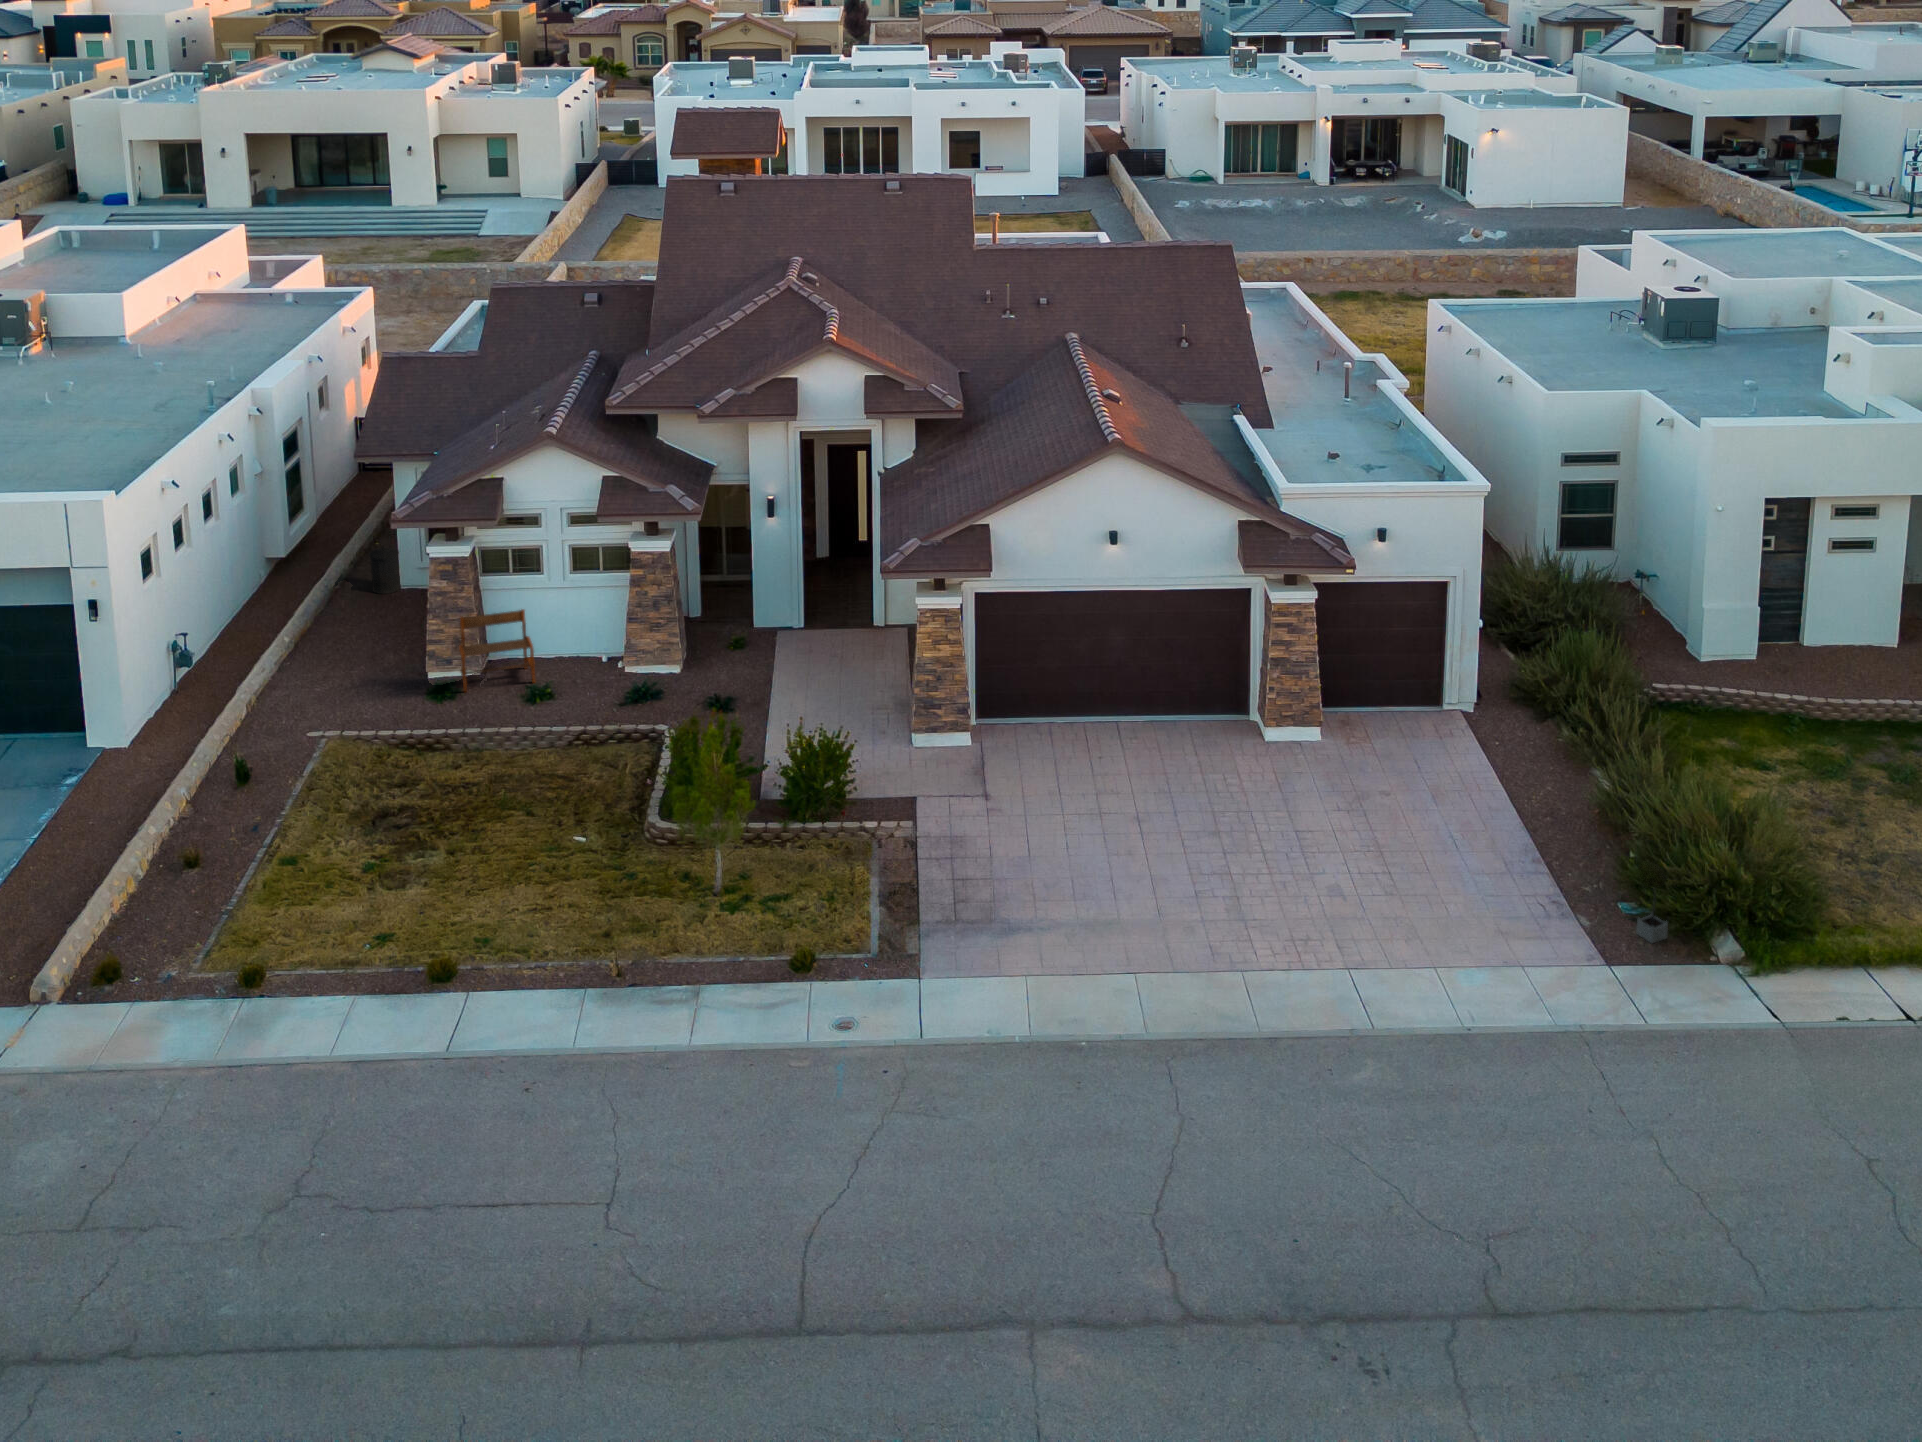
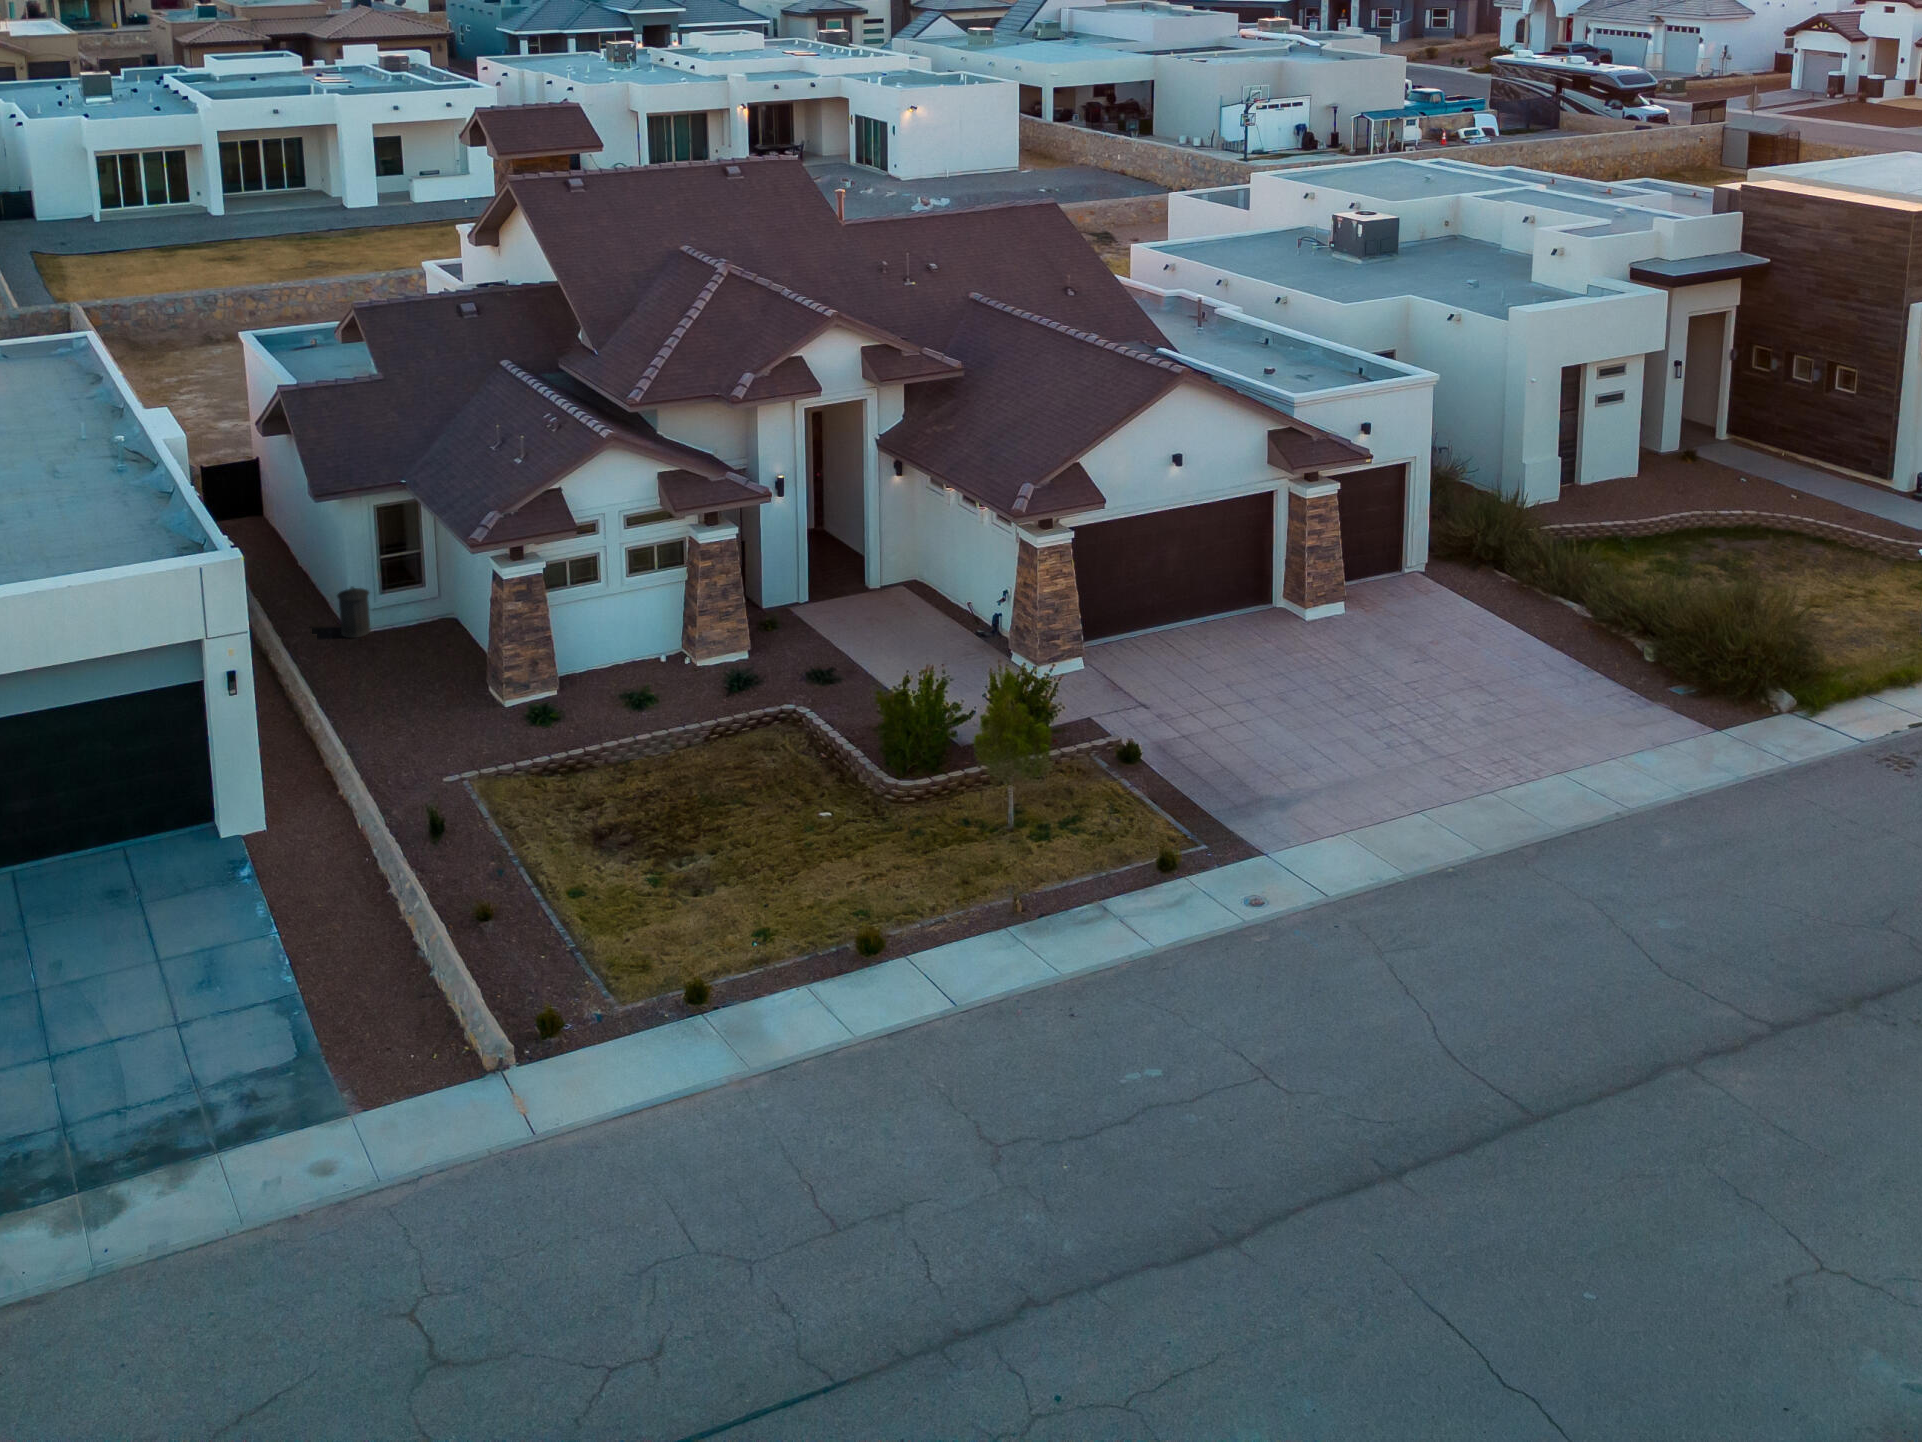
bench: present [458,609,535,692] -> none [543,618,626,711]
potted tree: present [1636,861,1668,943] -> none [1704,645,1732,708]

